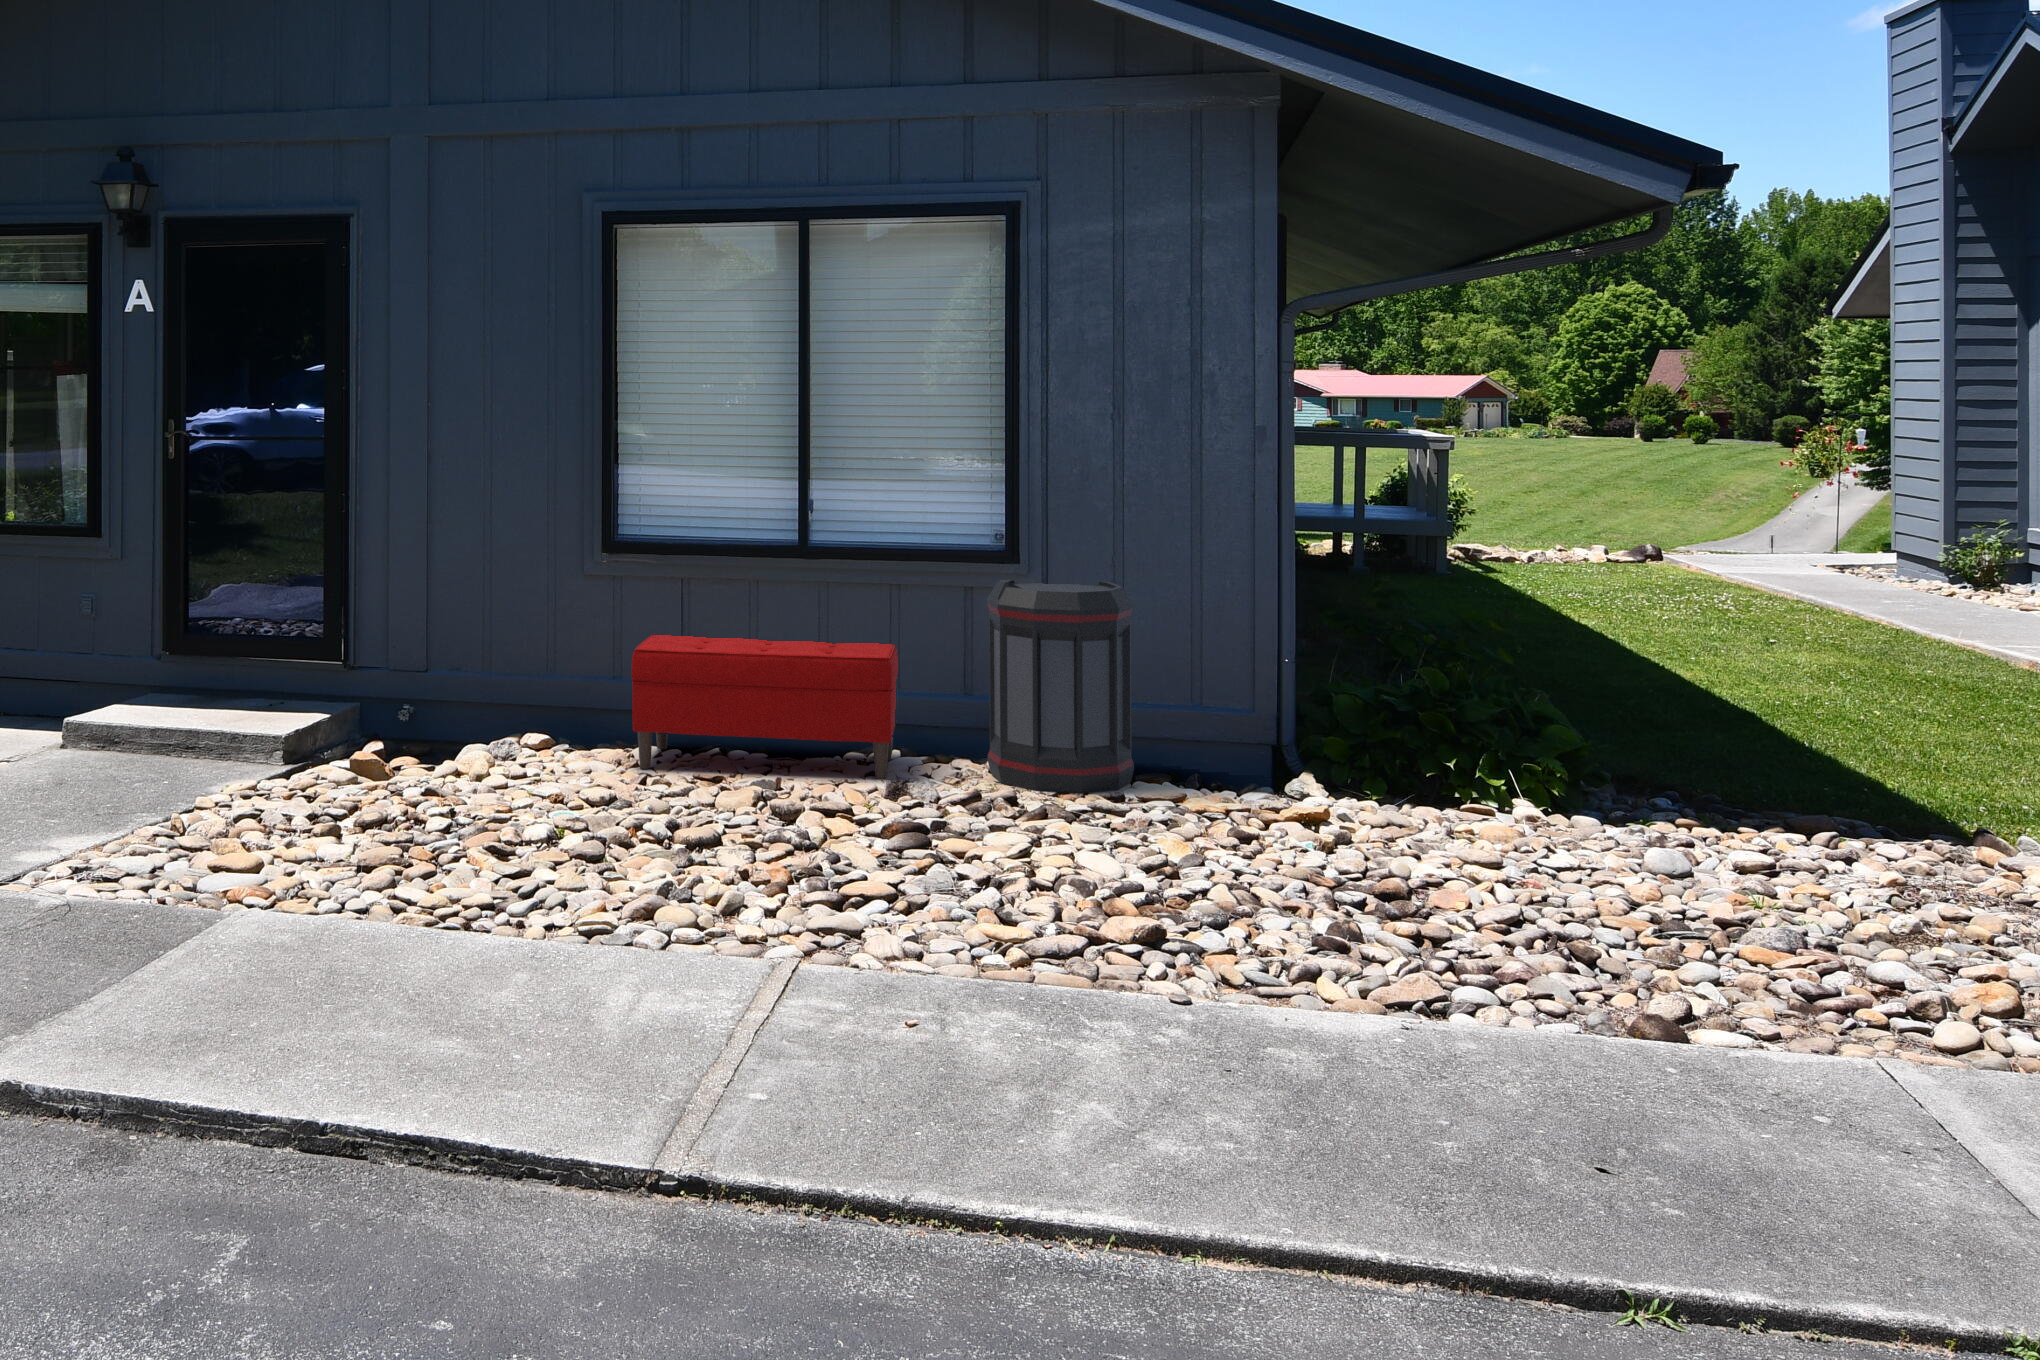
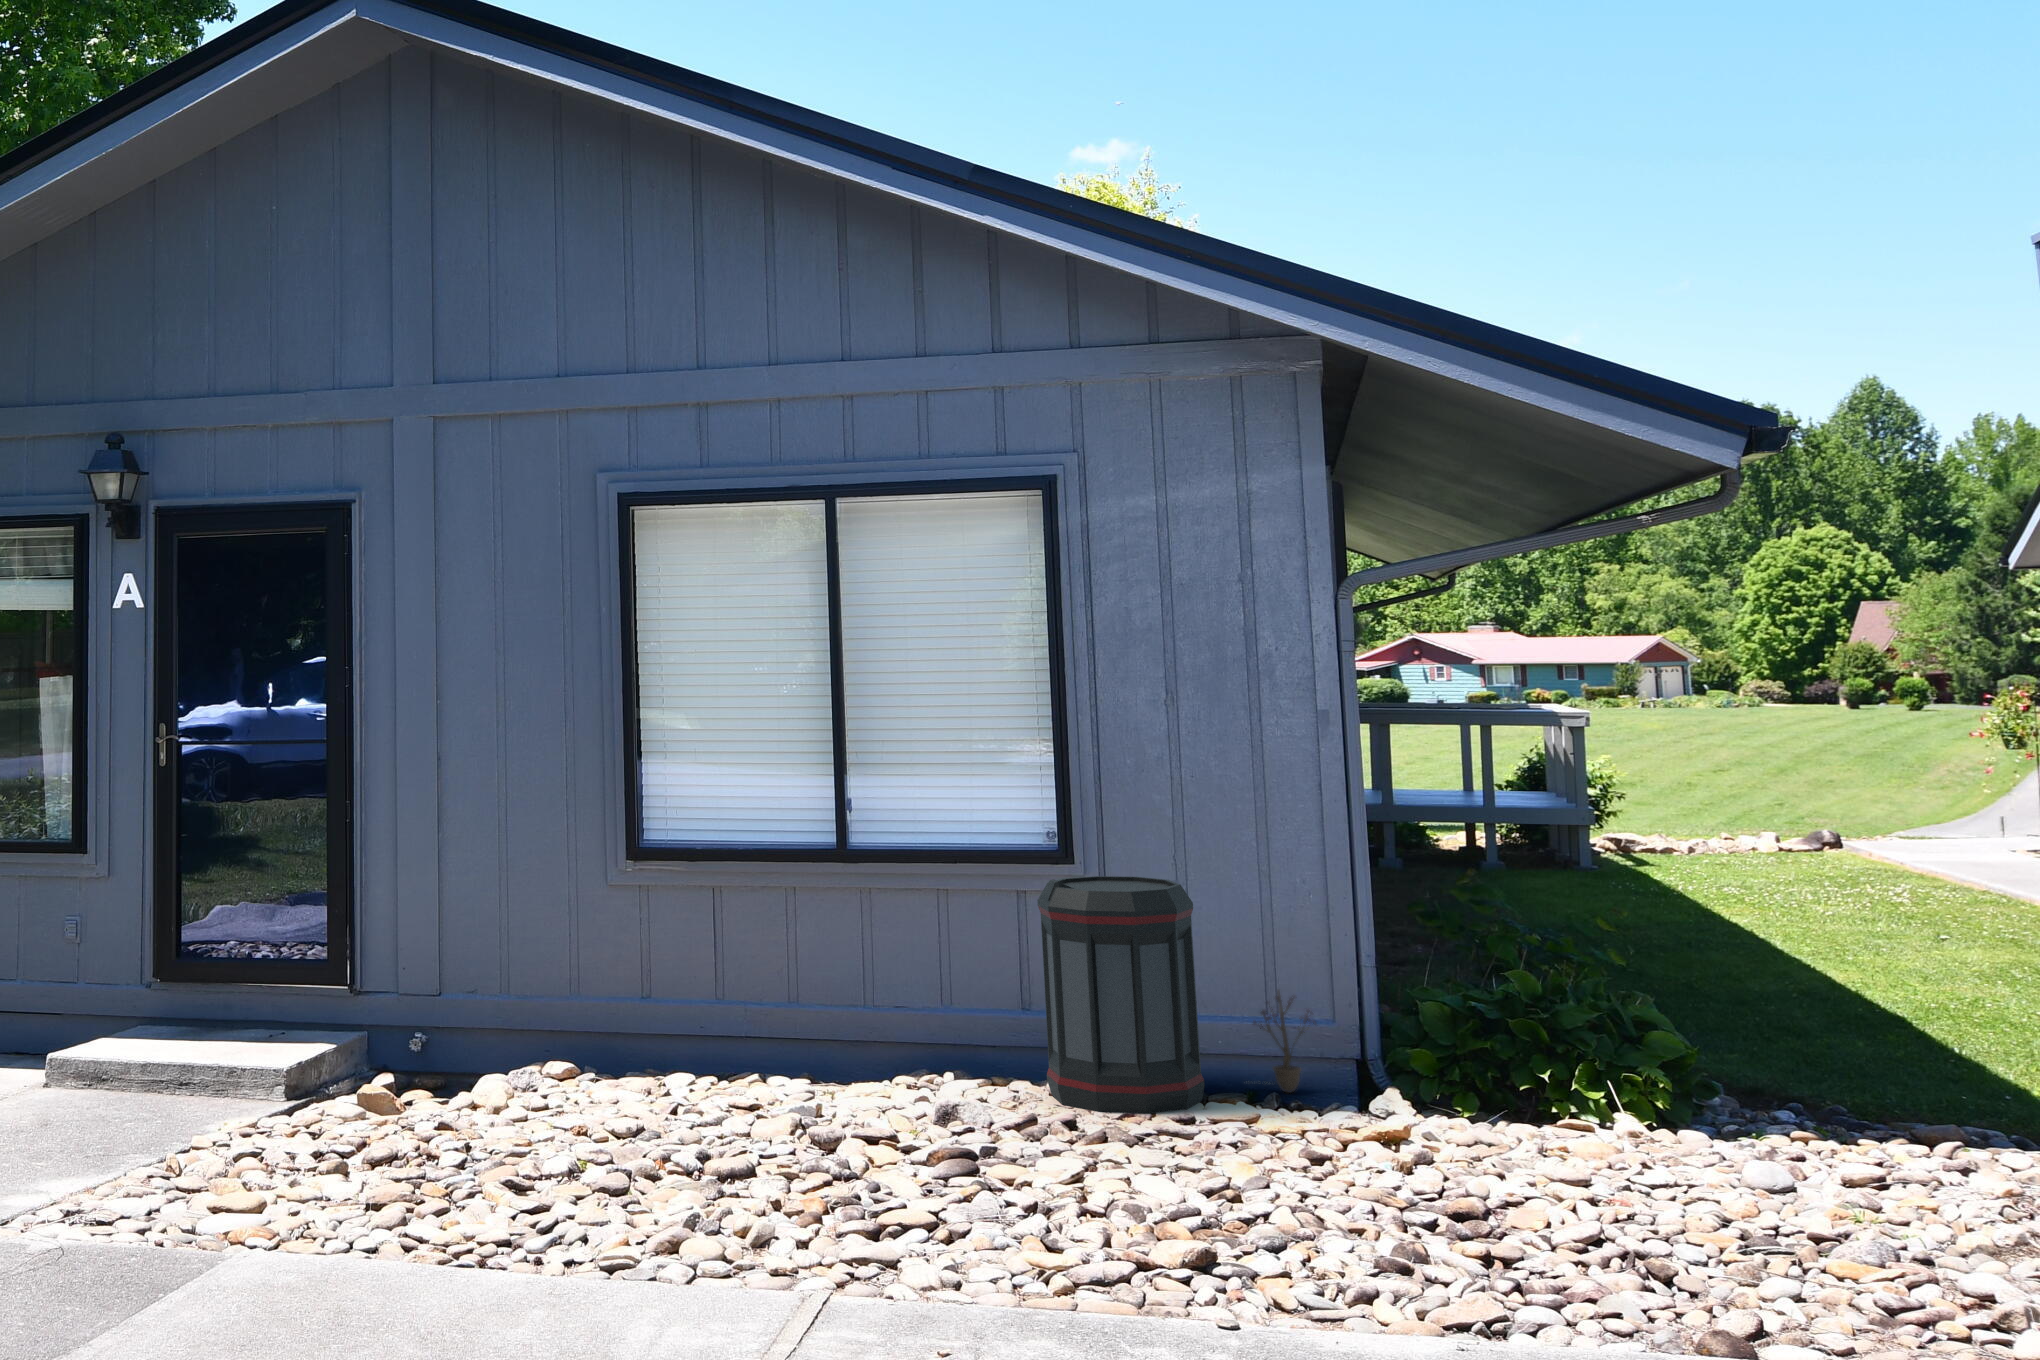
bench: present [632,635,898,780] -> none [660,945,949,1104]
decorative plant: none [1168,684,1241,777] -> present [1253,991,1316,1093]

